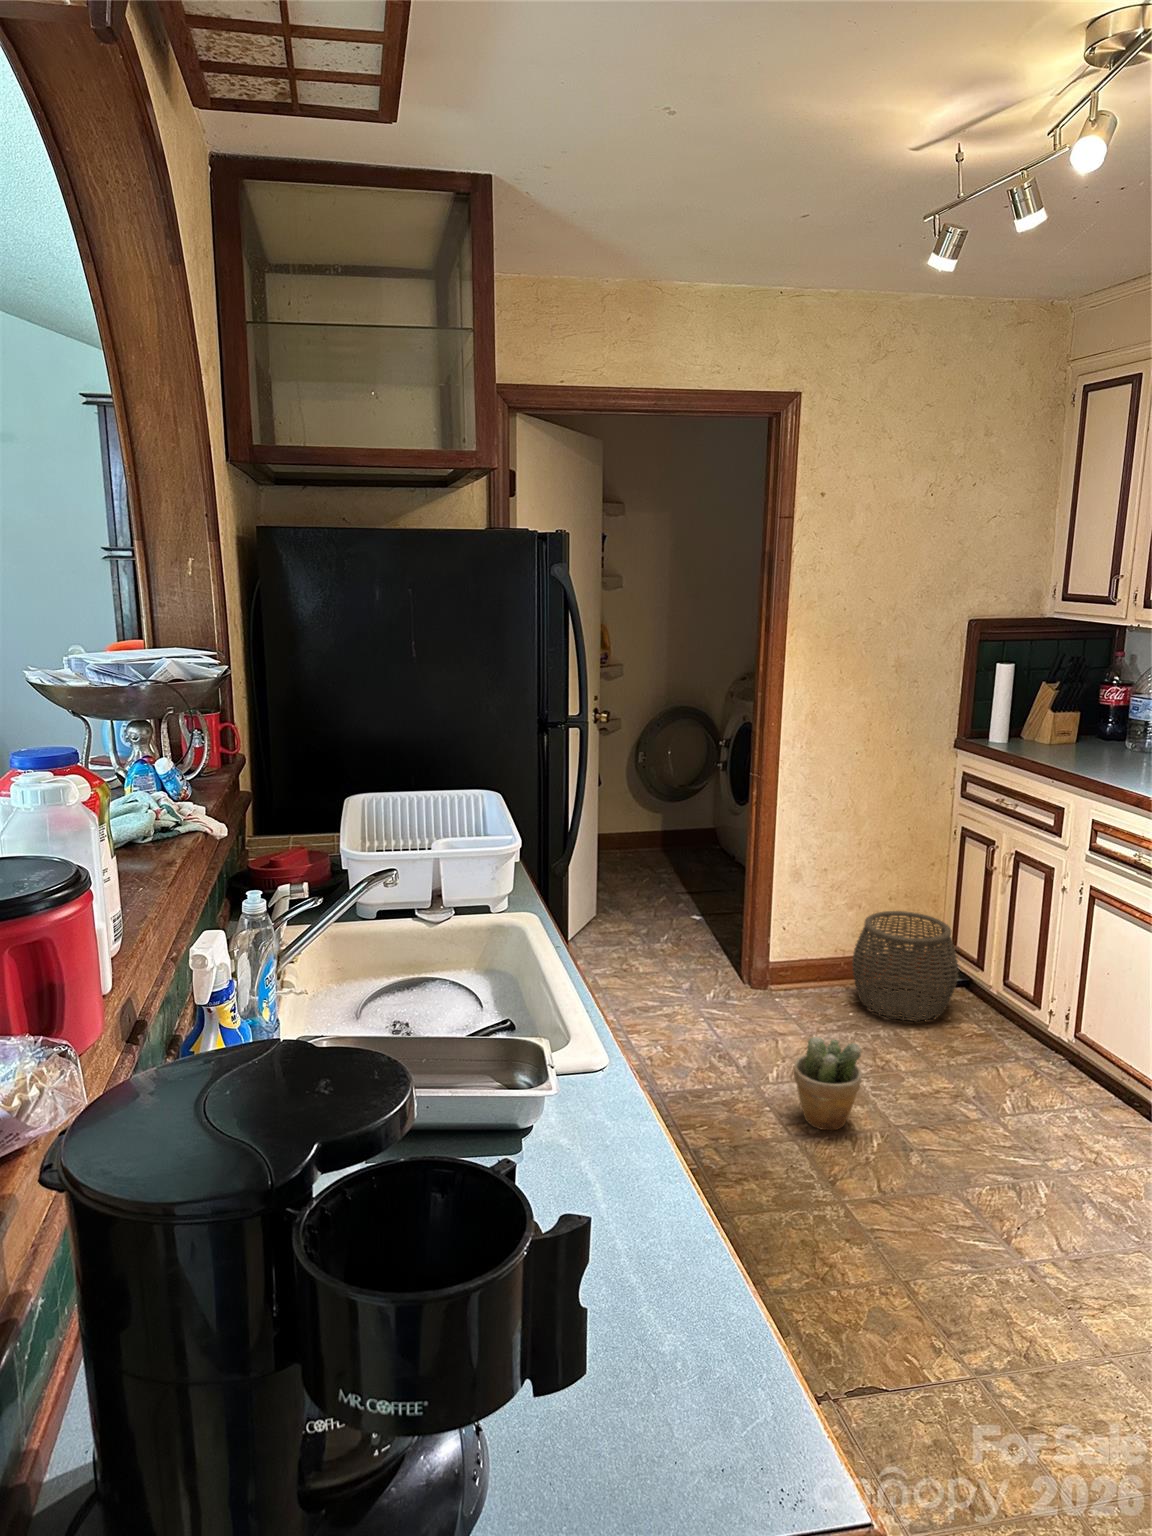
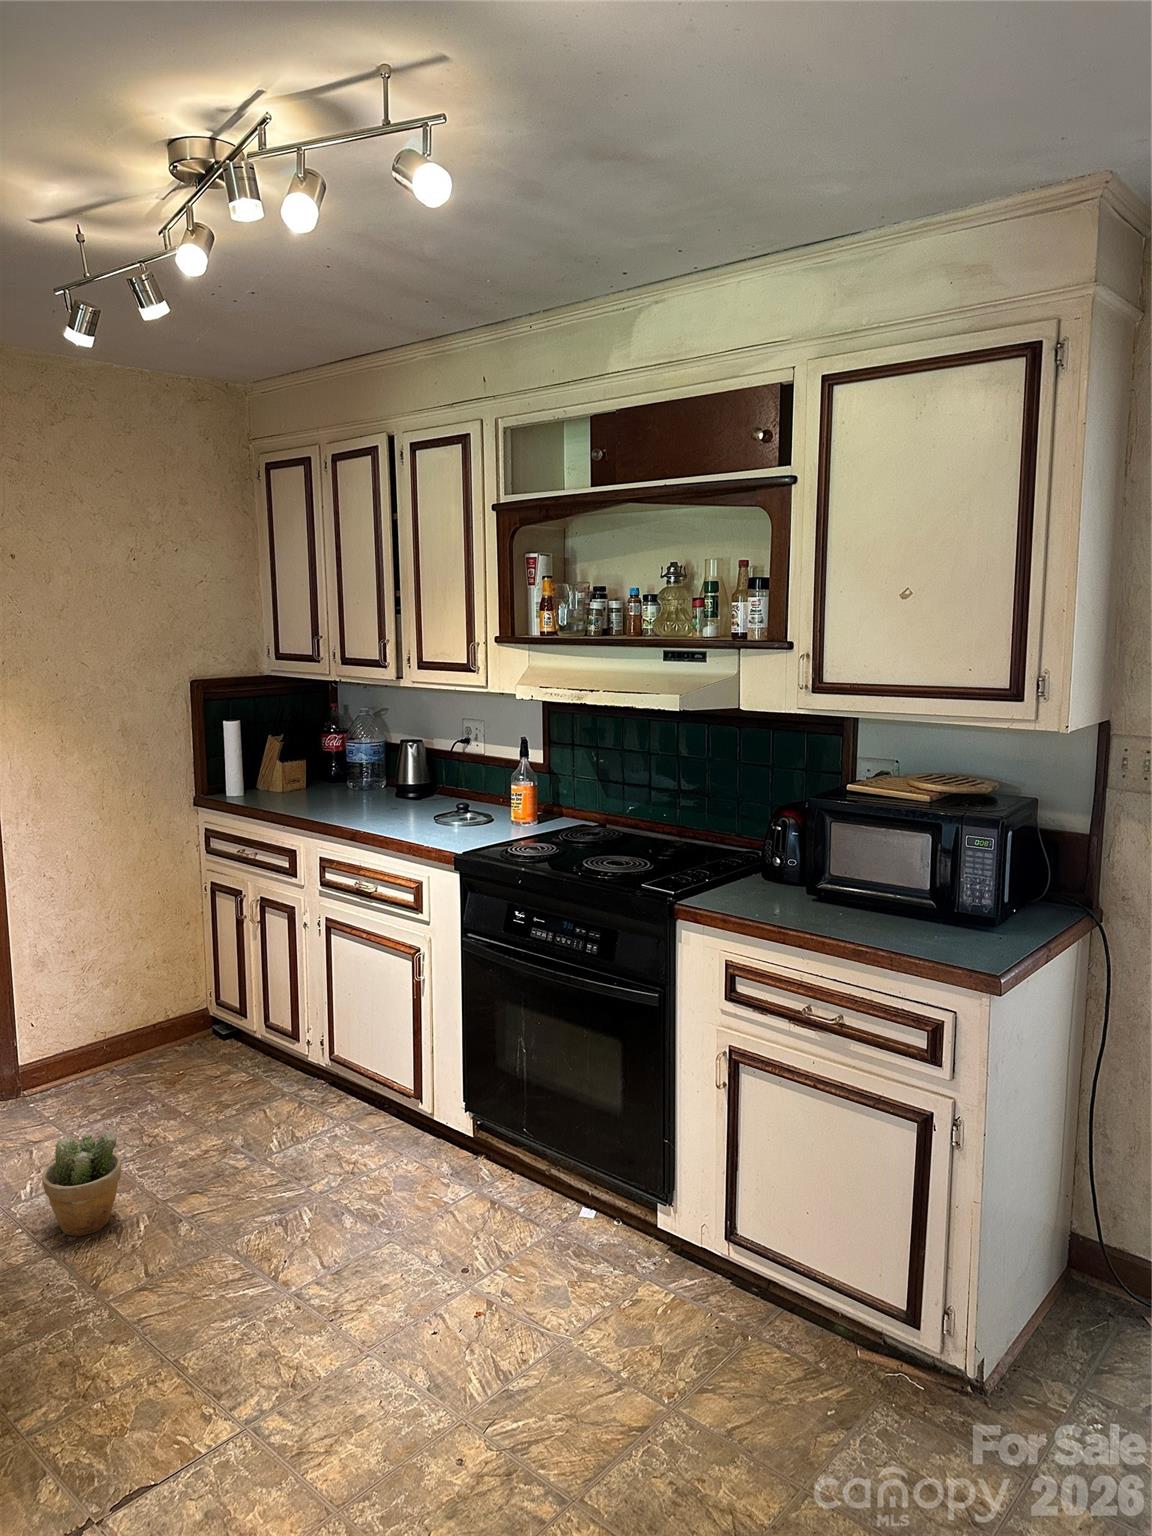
woven basket: present [852,911,959,1022] -> none [110,975,223,1091]

